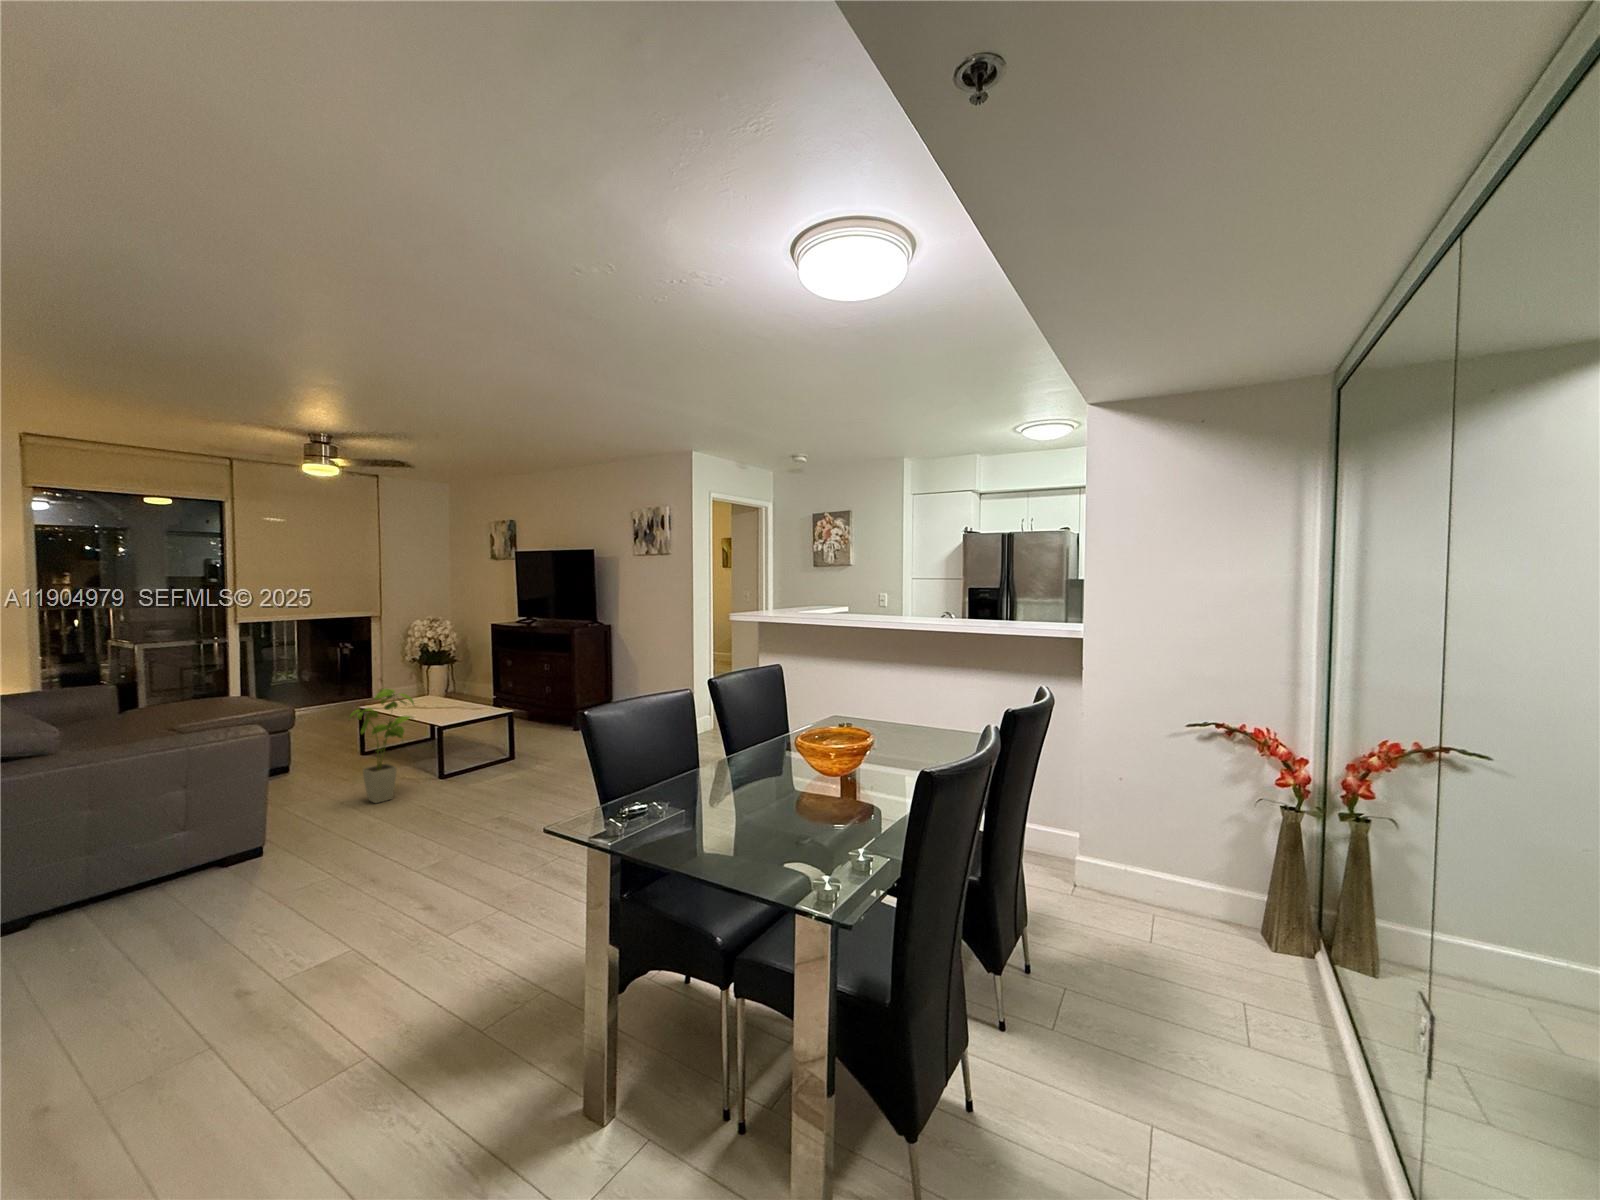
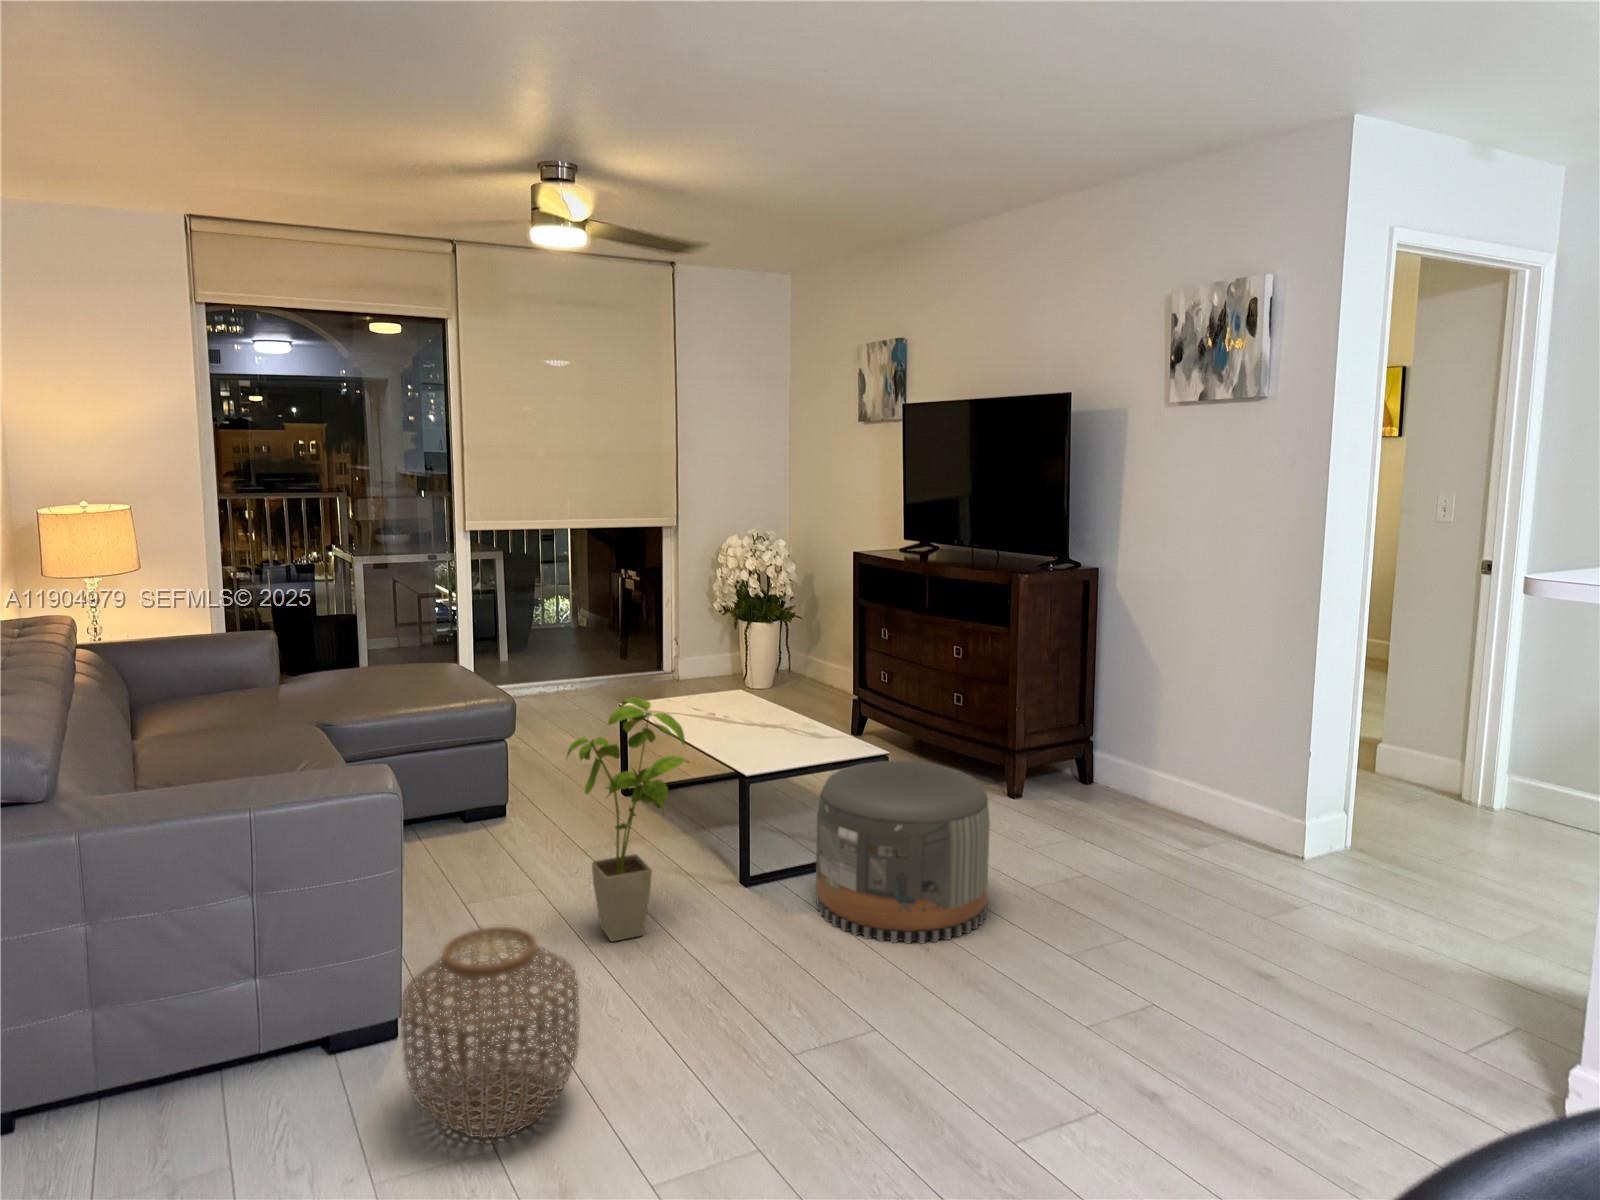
pouf: none [479,709,560,783] -> present [816,761,990,944]
woven basket: none [288,779,377,866] -> present [401,927,579,1137]

